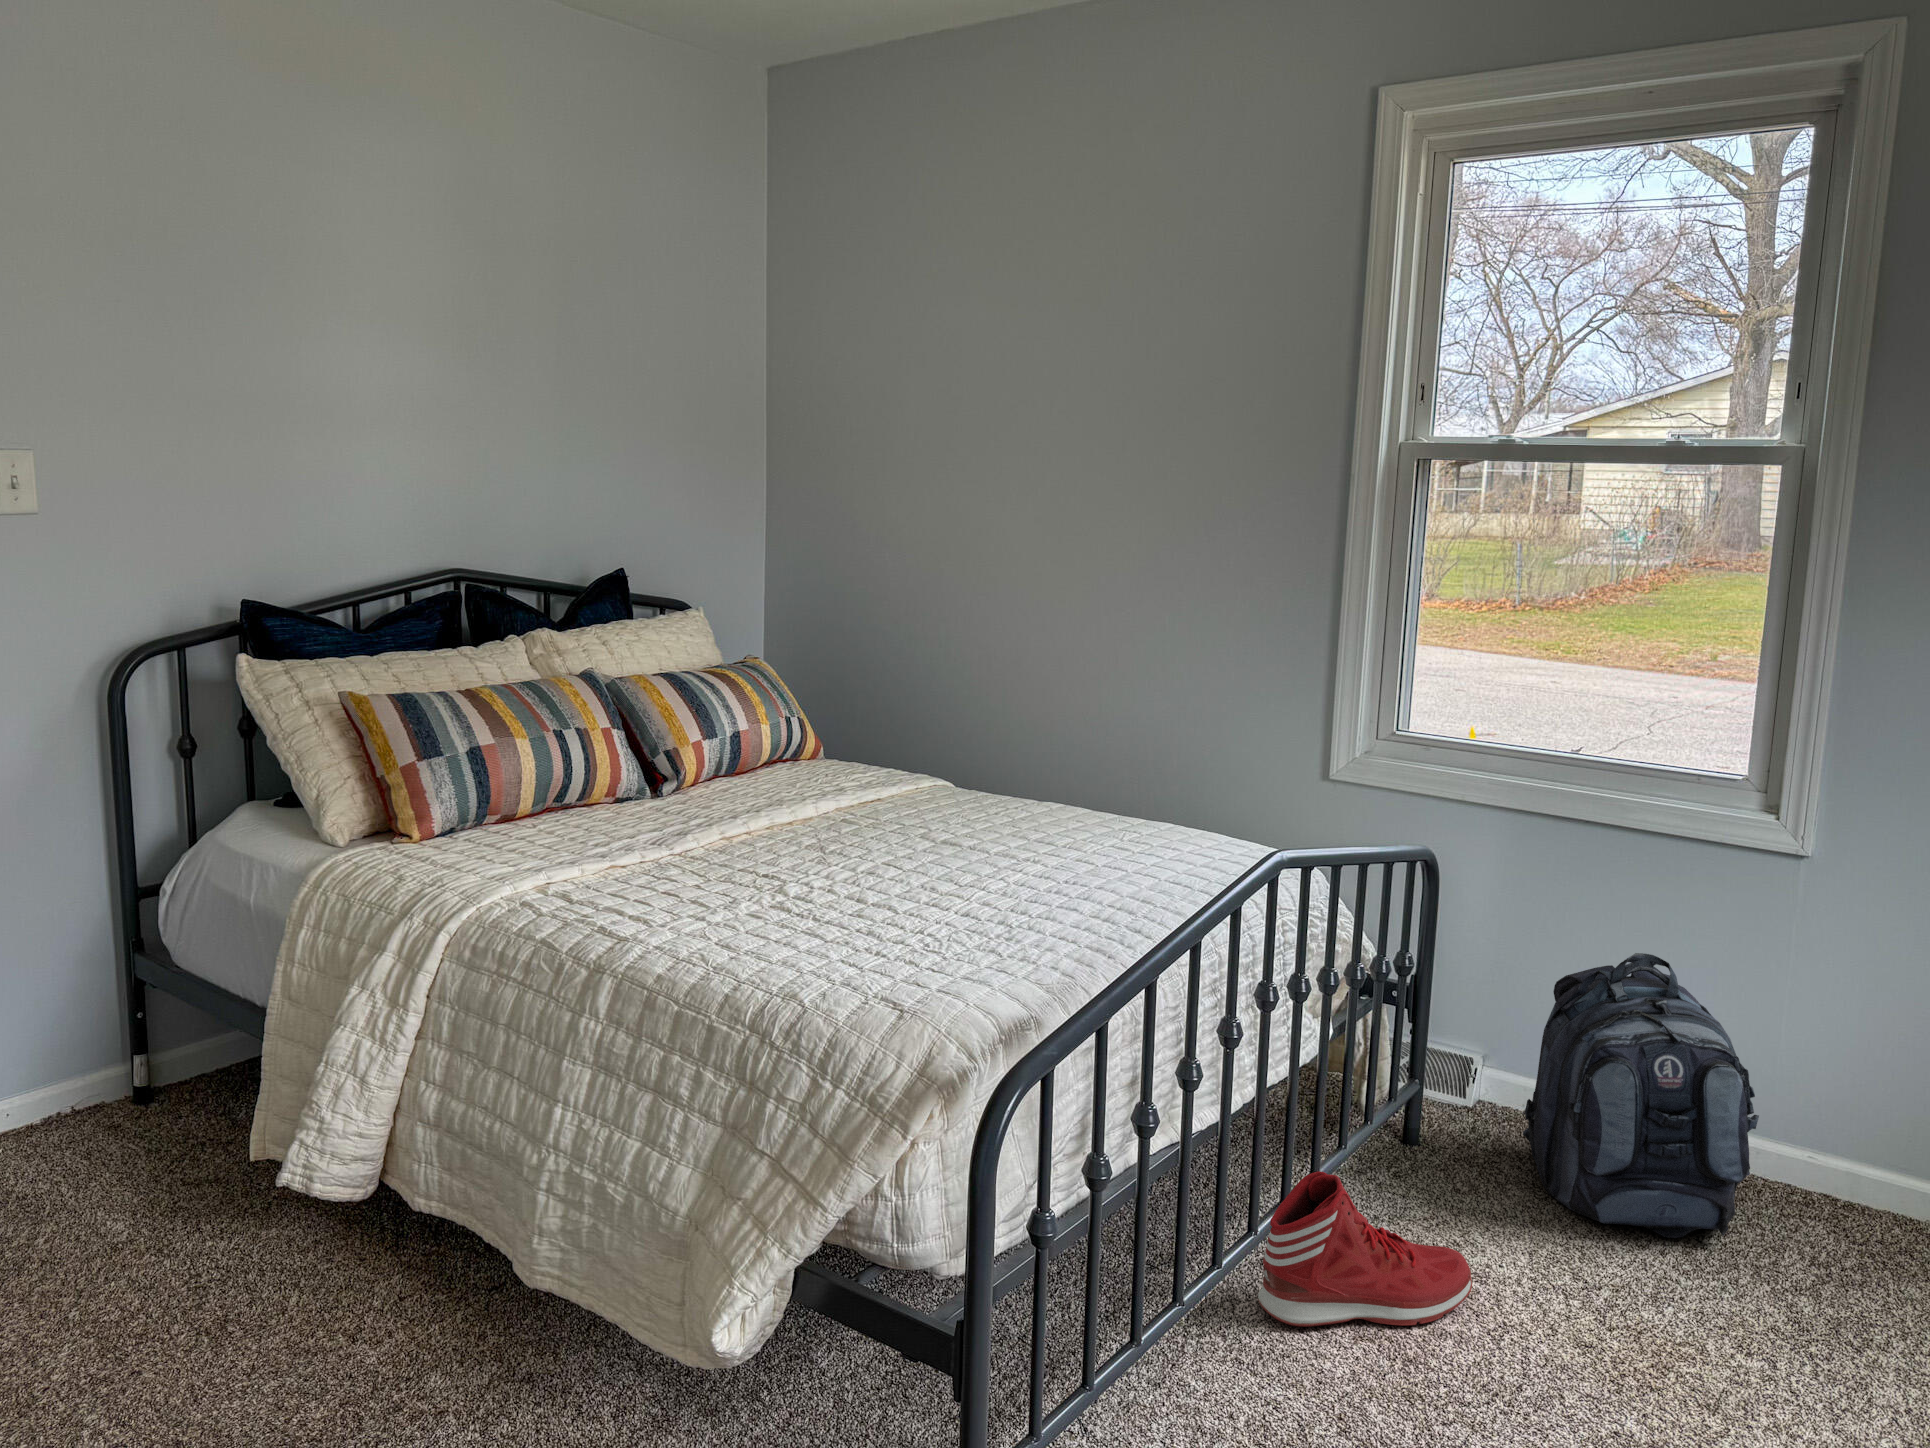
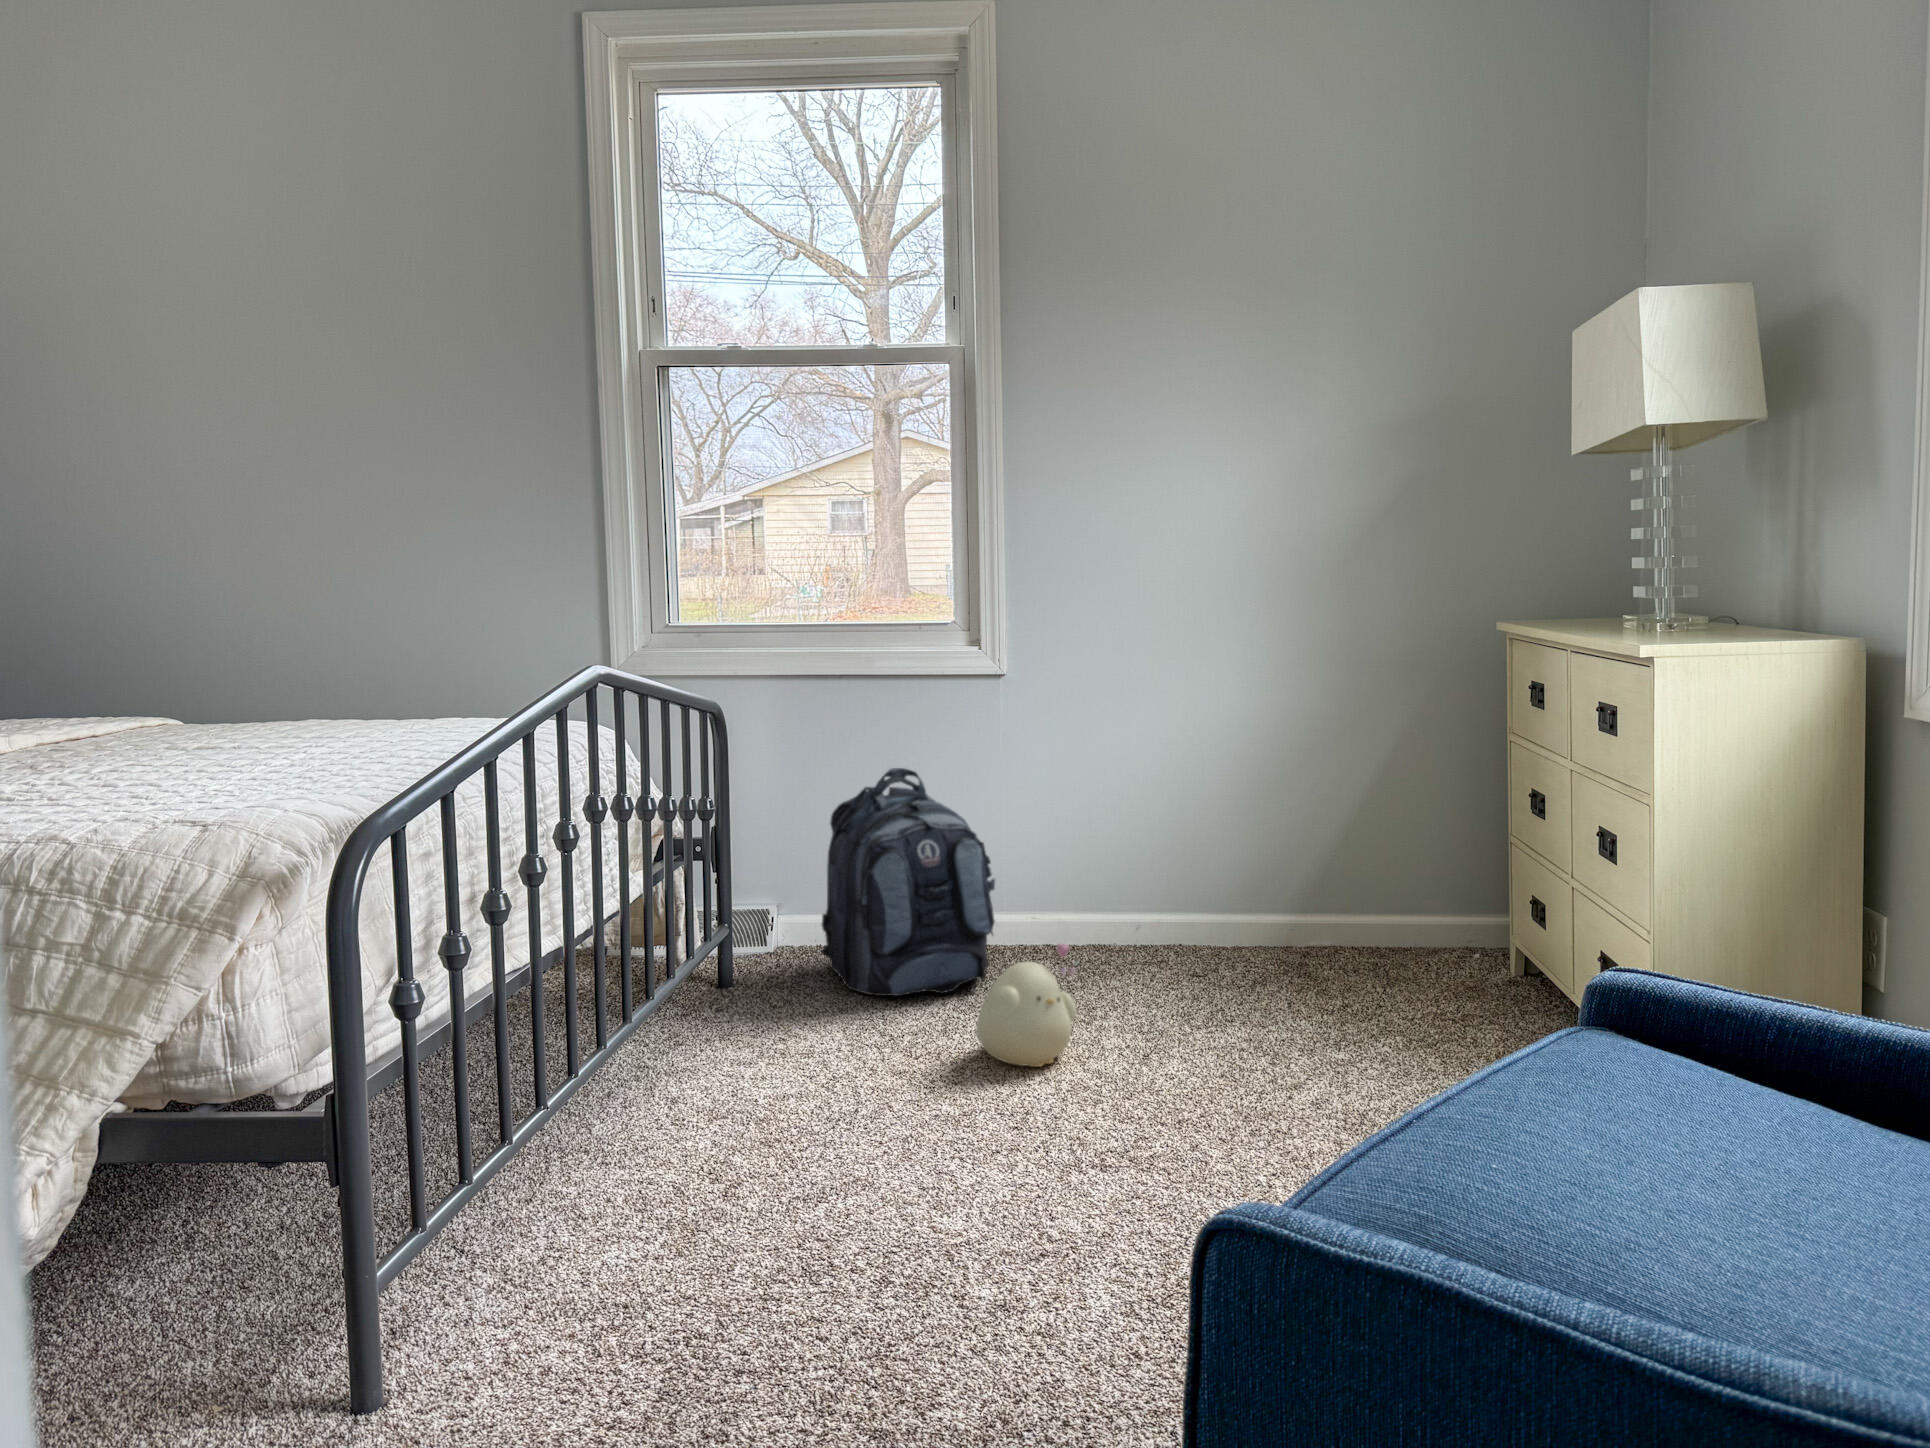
sneaker: present [1258,1172,1472,1327] -> none [617,980,804,1125]
plush toy: none [1694,1255,1855,1402] -> present [977,944,1078,1067]

